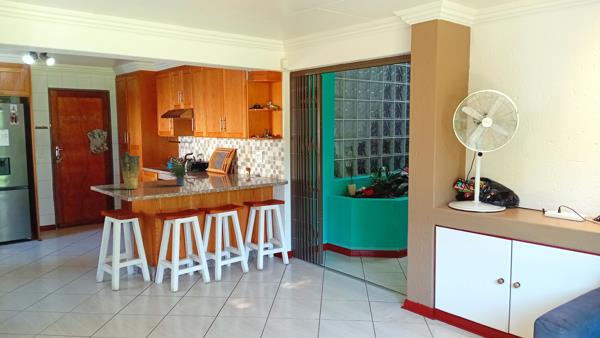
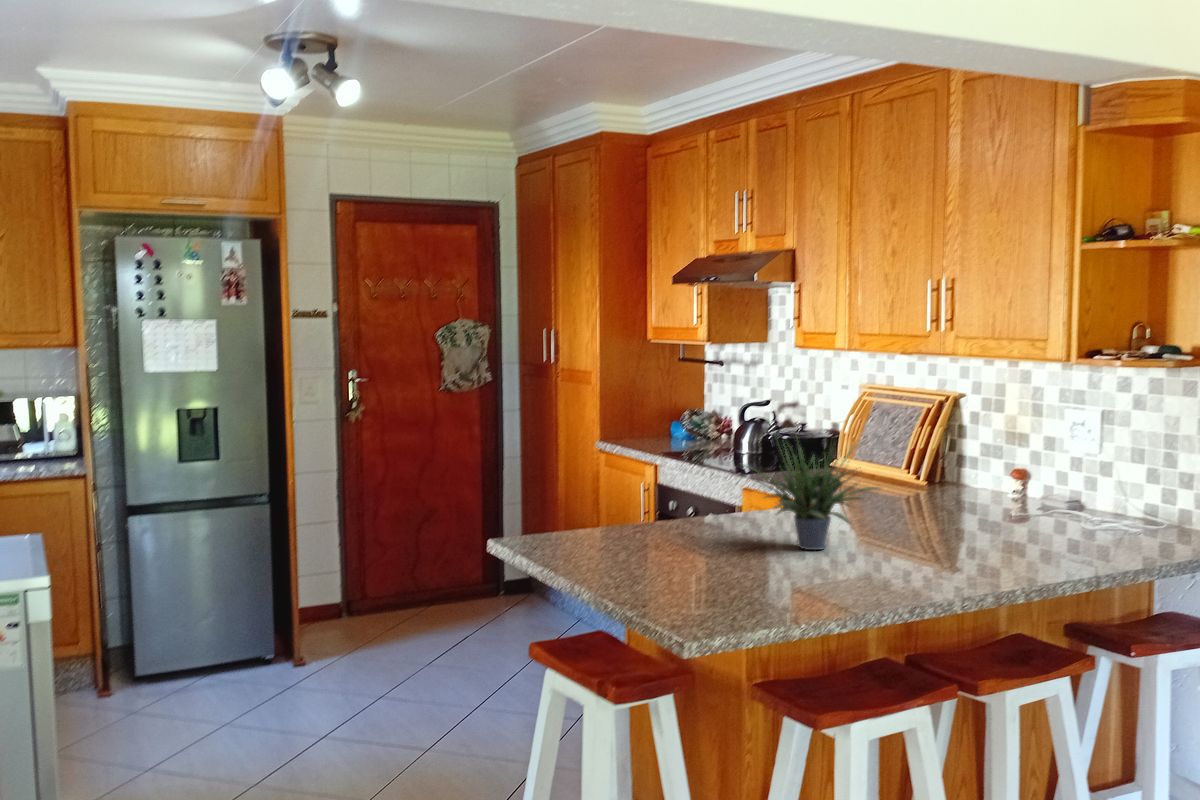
vase: present [120,152,140,189] -> none [589,411,664,560]

